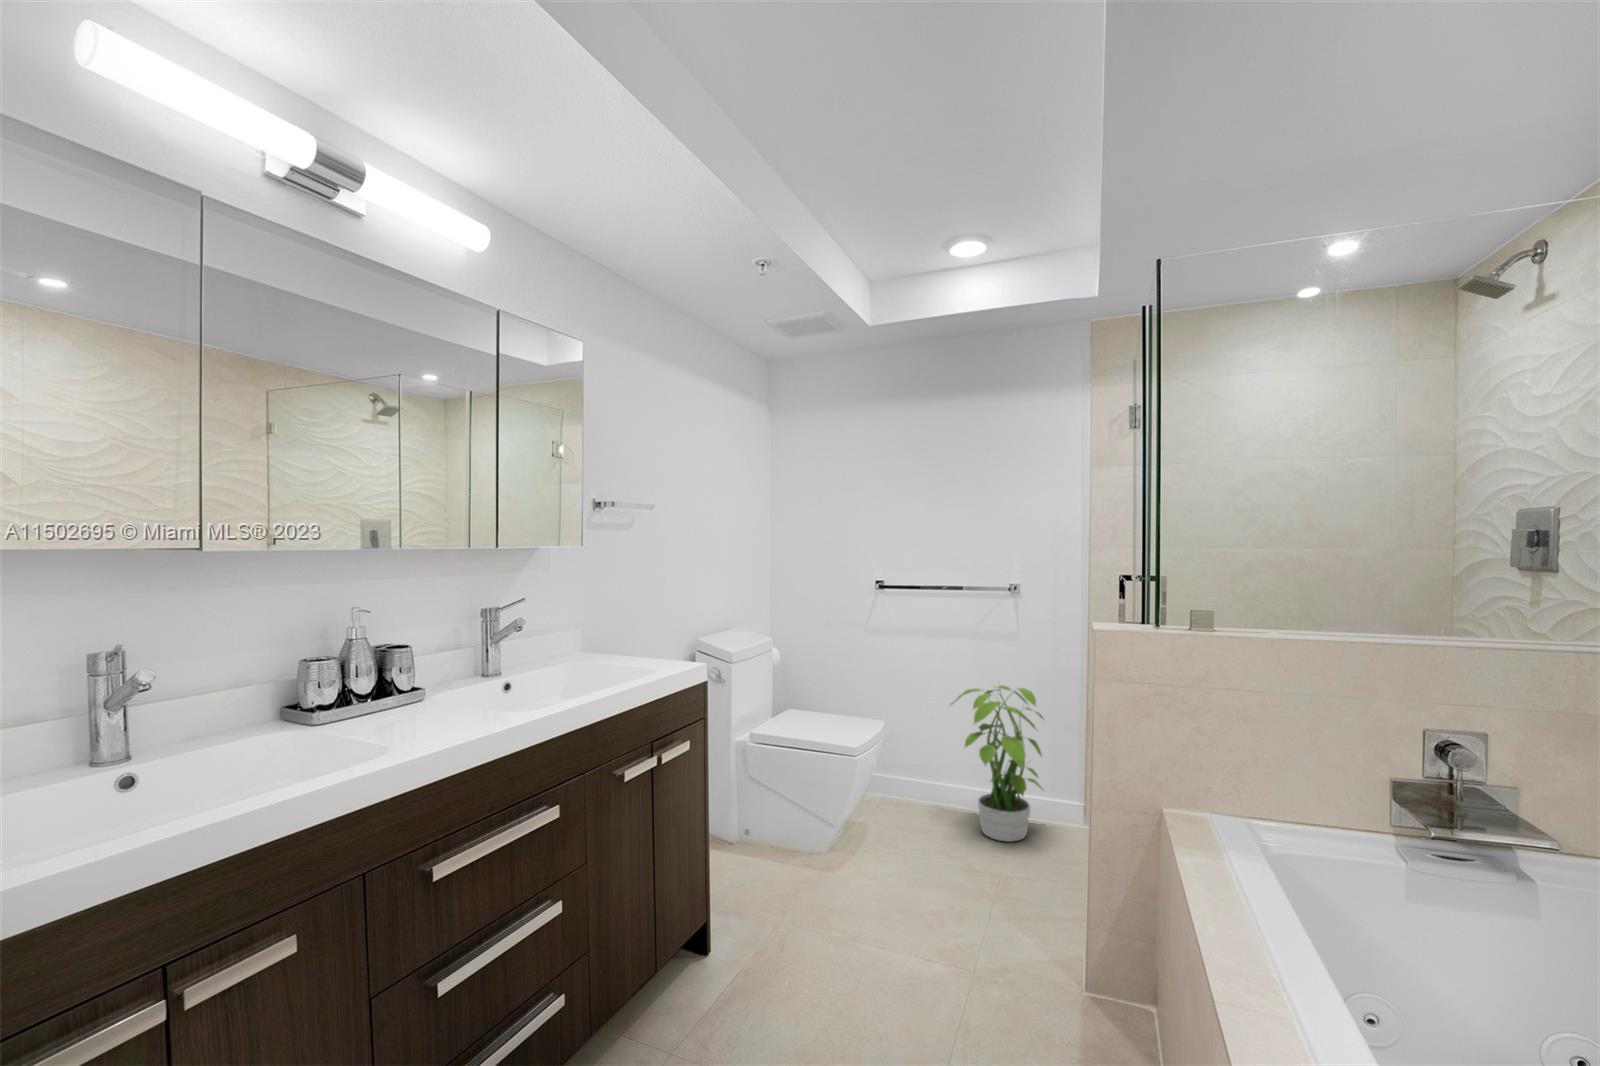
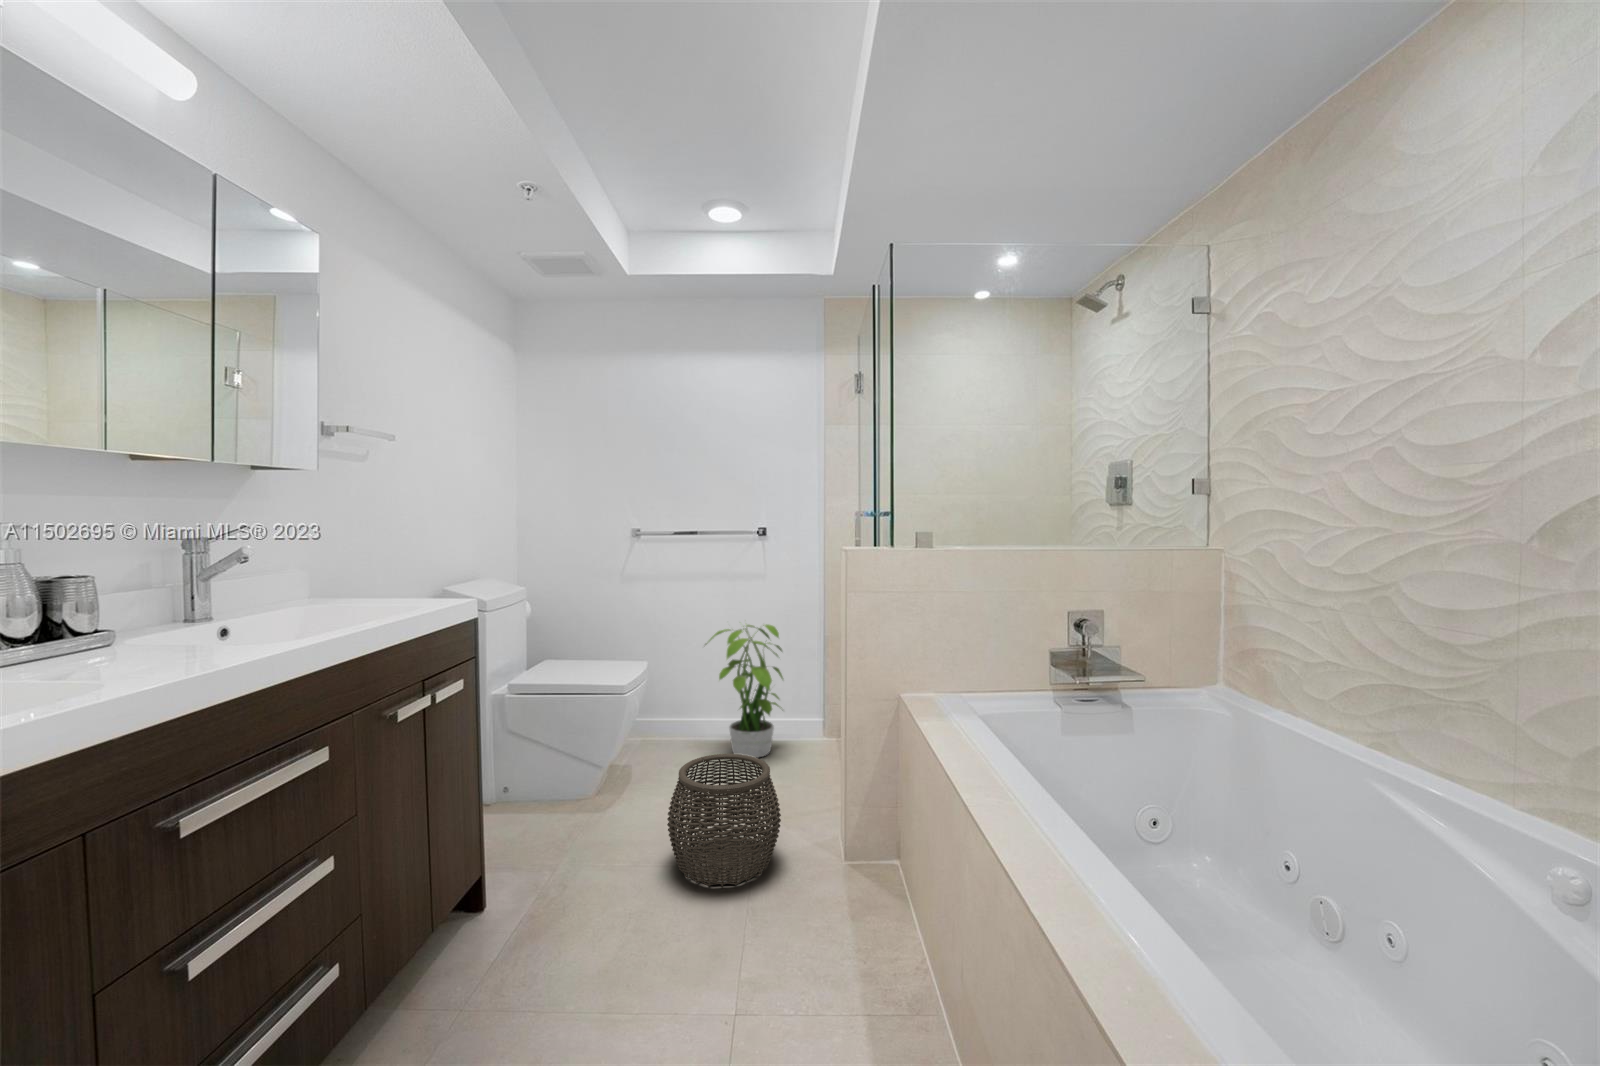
woven basket: none [886,843,1014,1002] -> present [667,754,781,887]

